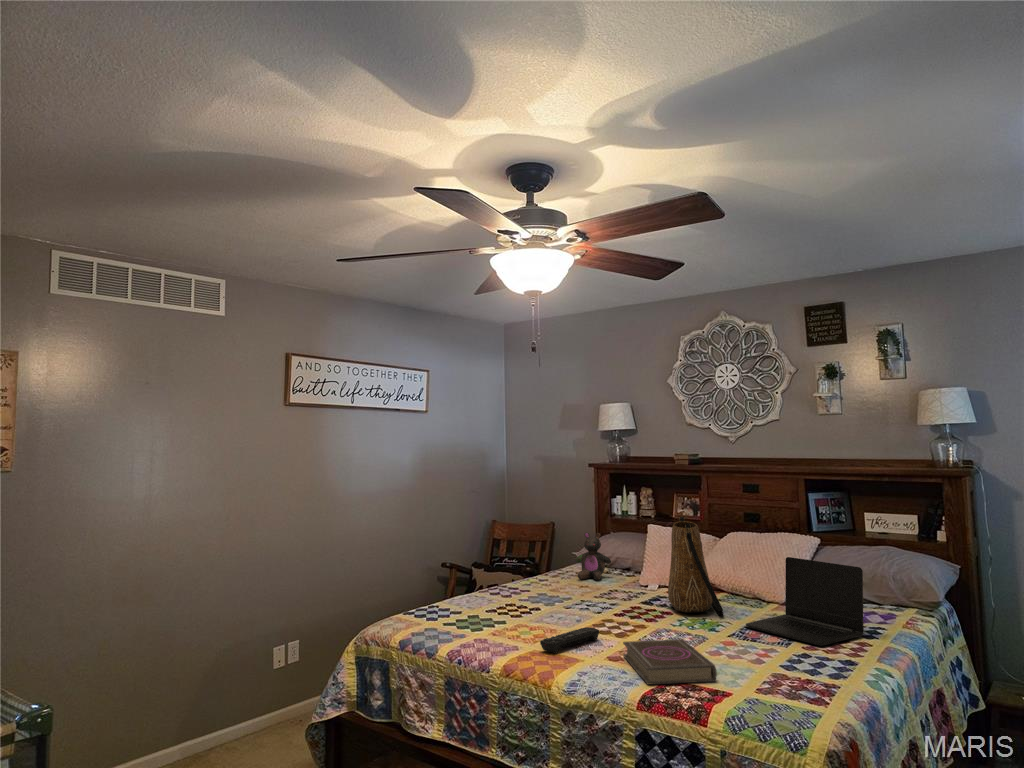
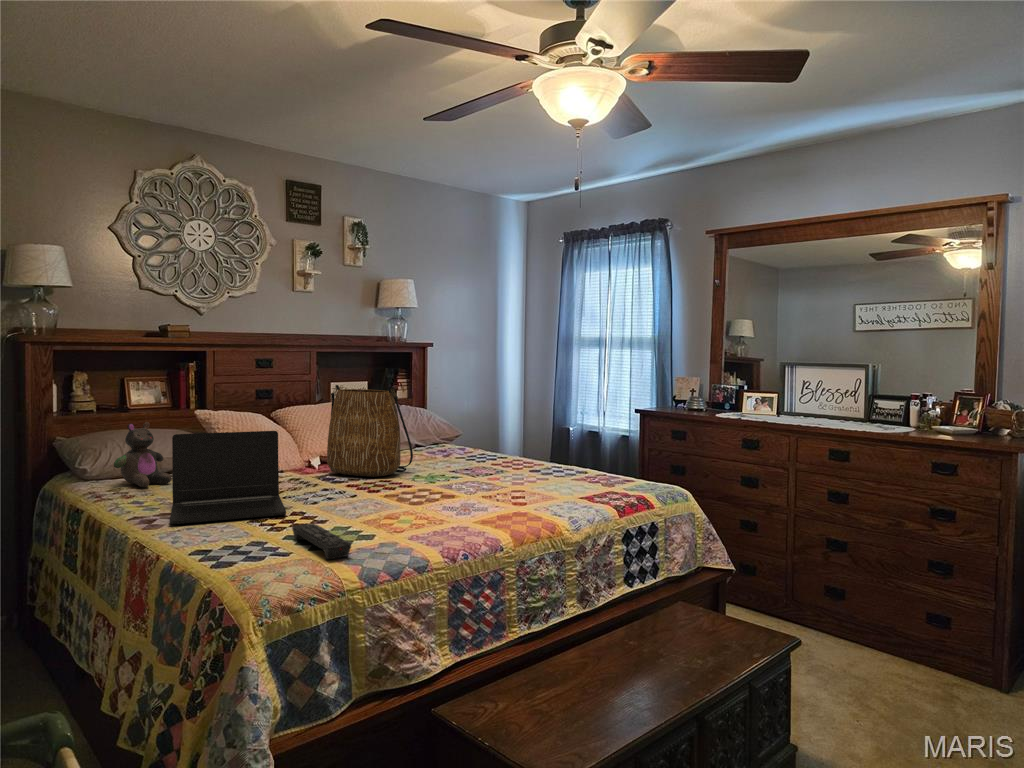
laptop: present [746,557,864,646] -> present [170,431,286,524]
remote control: present [540,627,599,653] -> present [292,524,351,560]
book: present [623,639,717,684] -> none [515,477,597,502]

